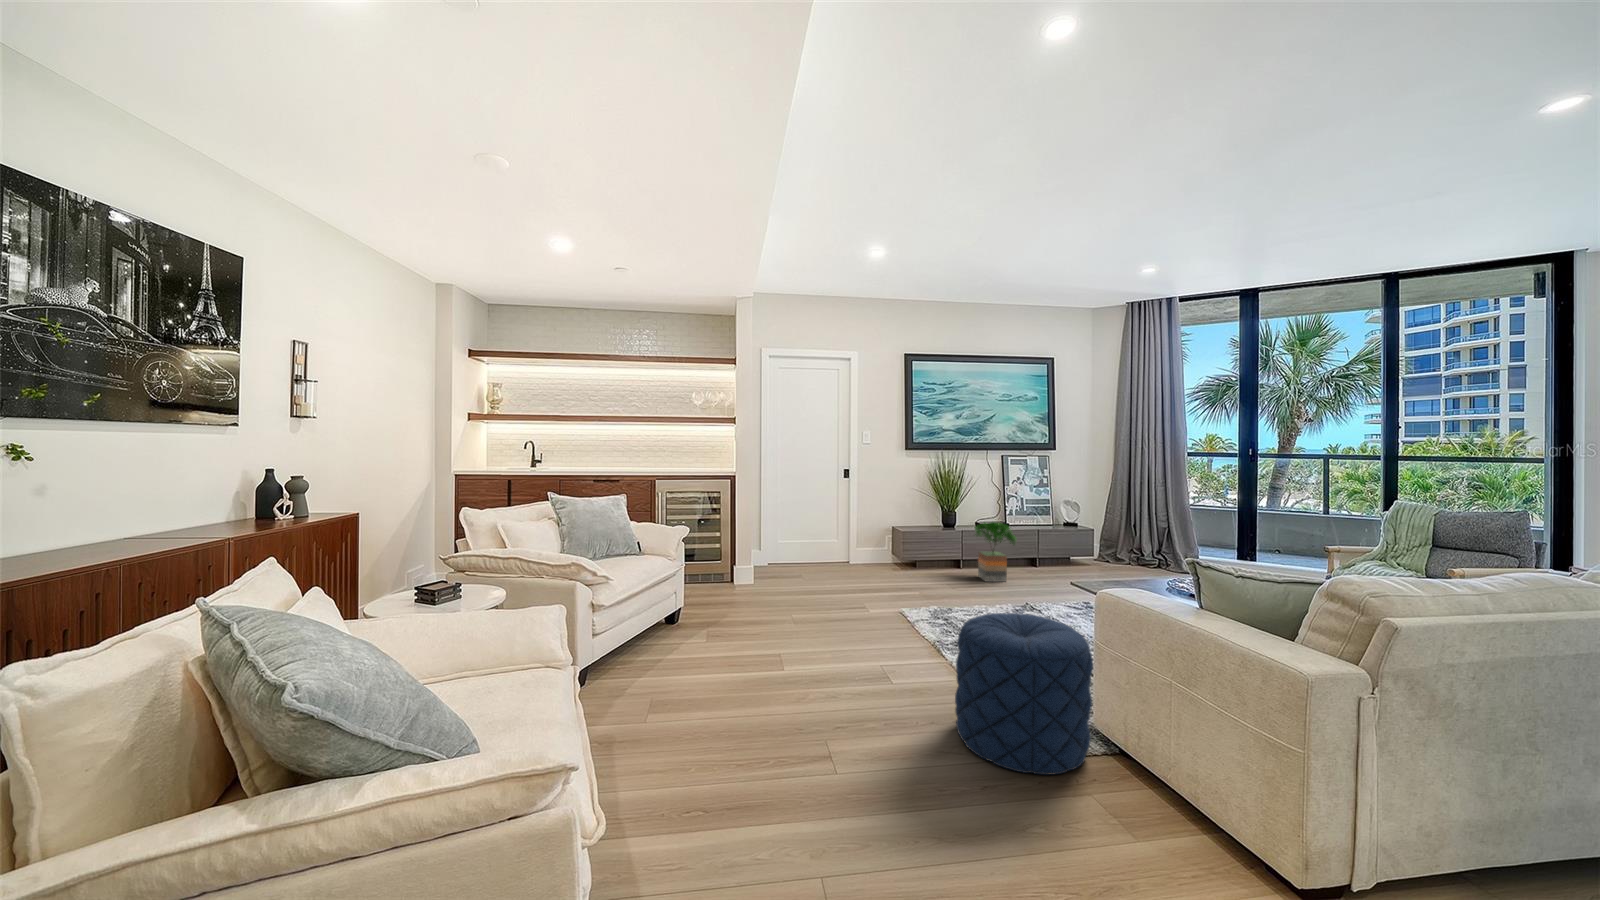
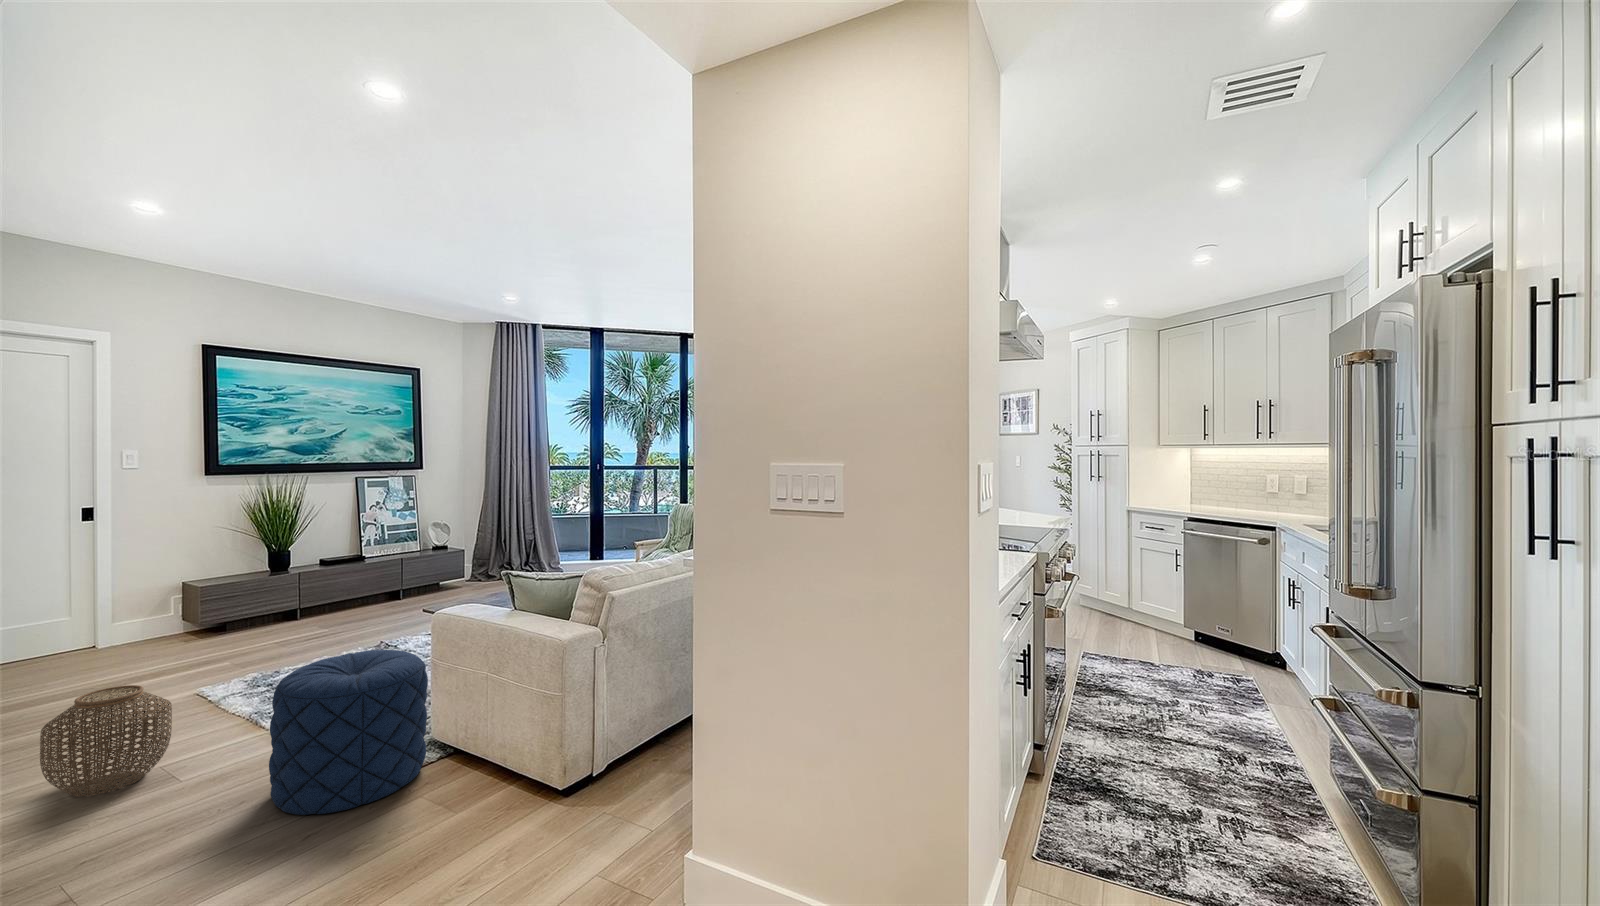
potted tree: present [975,522,1016,582] -> none [313,556,374,628]
woven basket: none [827,596,891,673] -> present [40,685,172,797]

